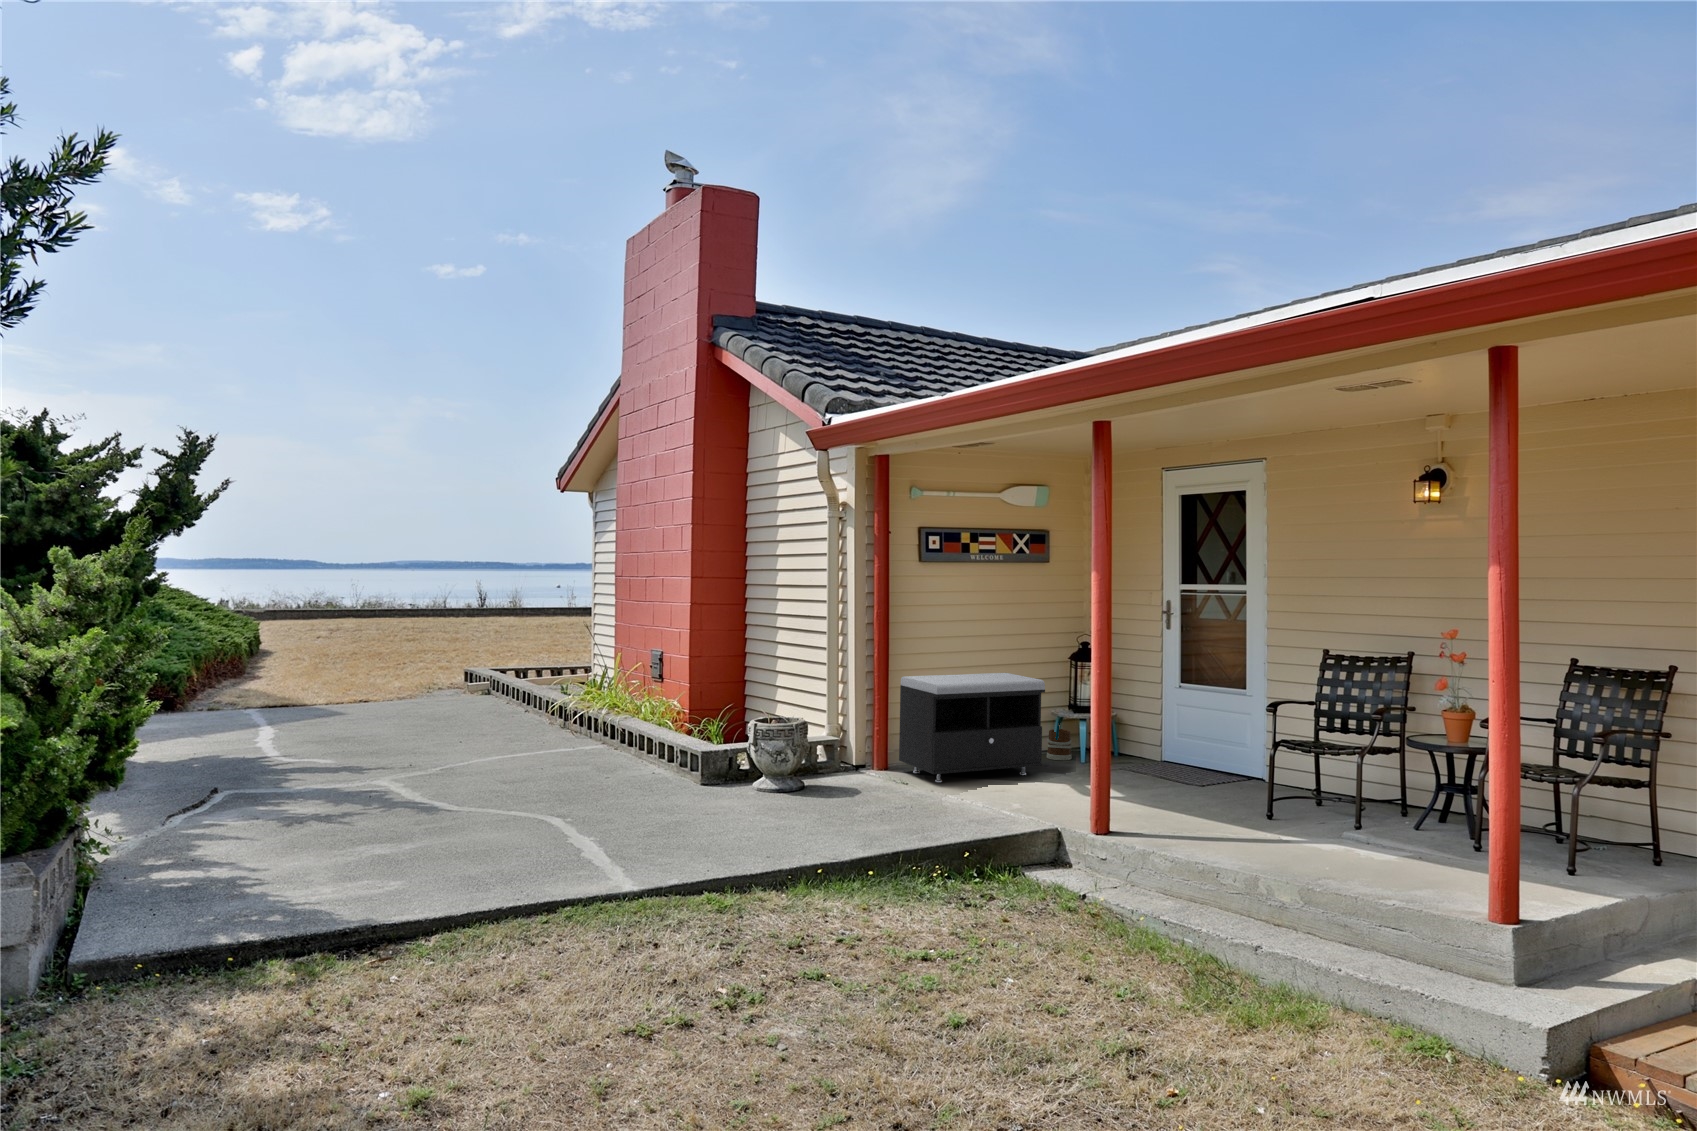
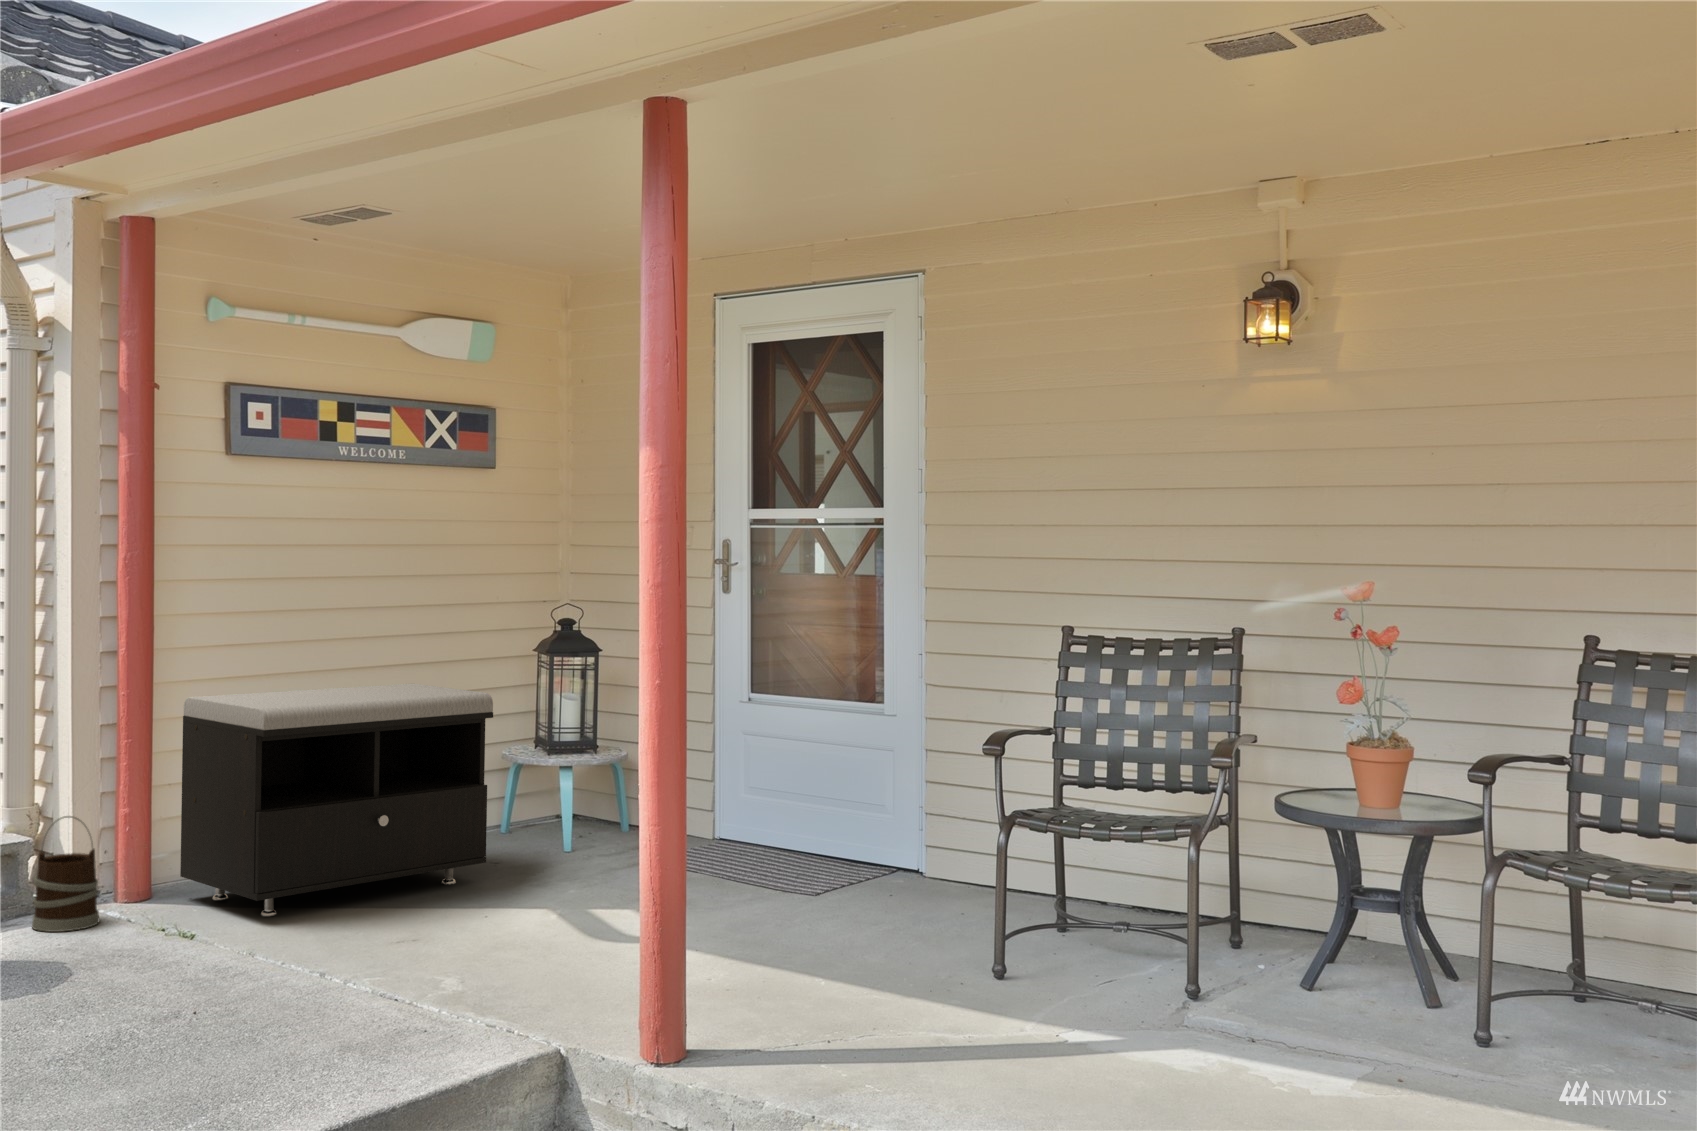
wooden bucket: present [1047,725,1072,760] -> present [32,816,100,932]

